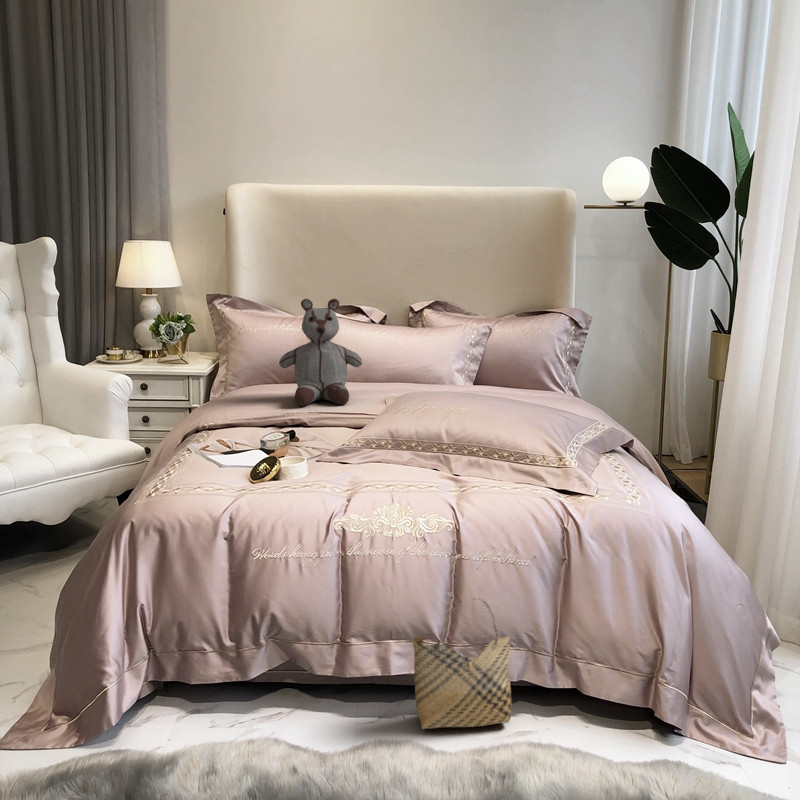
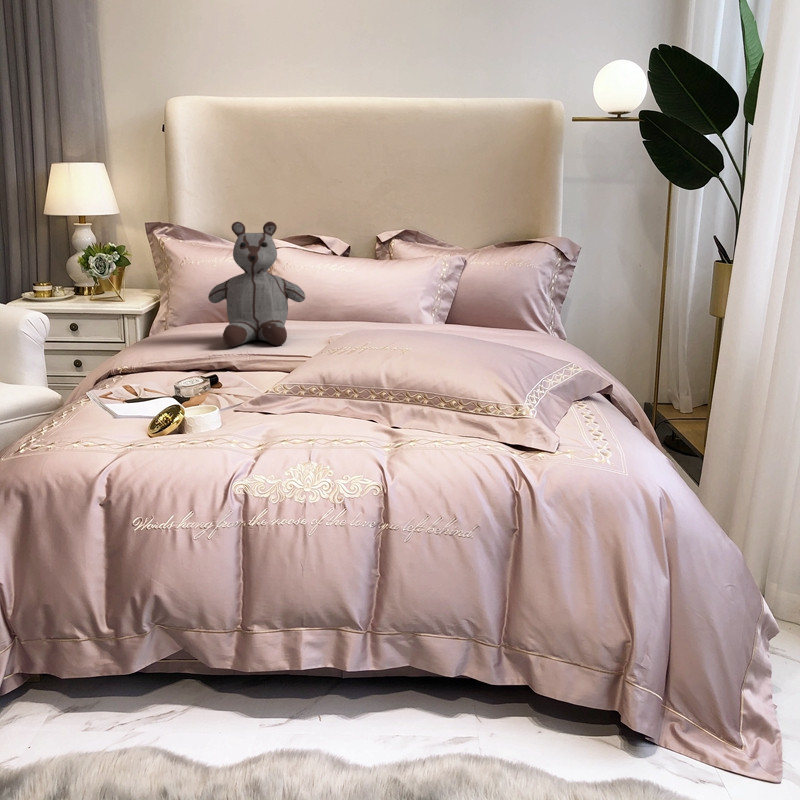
woven basket: present [412,598,512,729] -> none [325,551,451,734]

